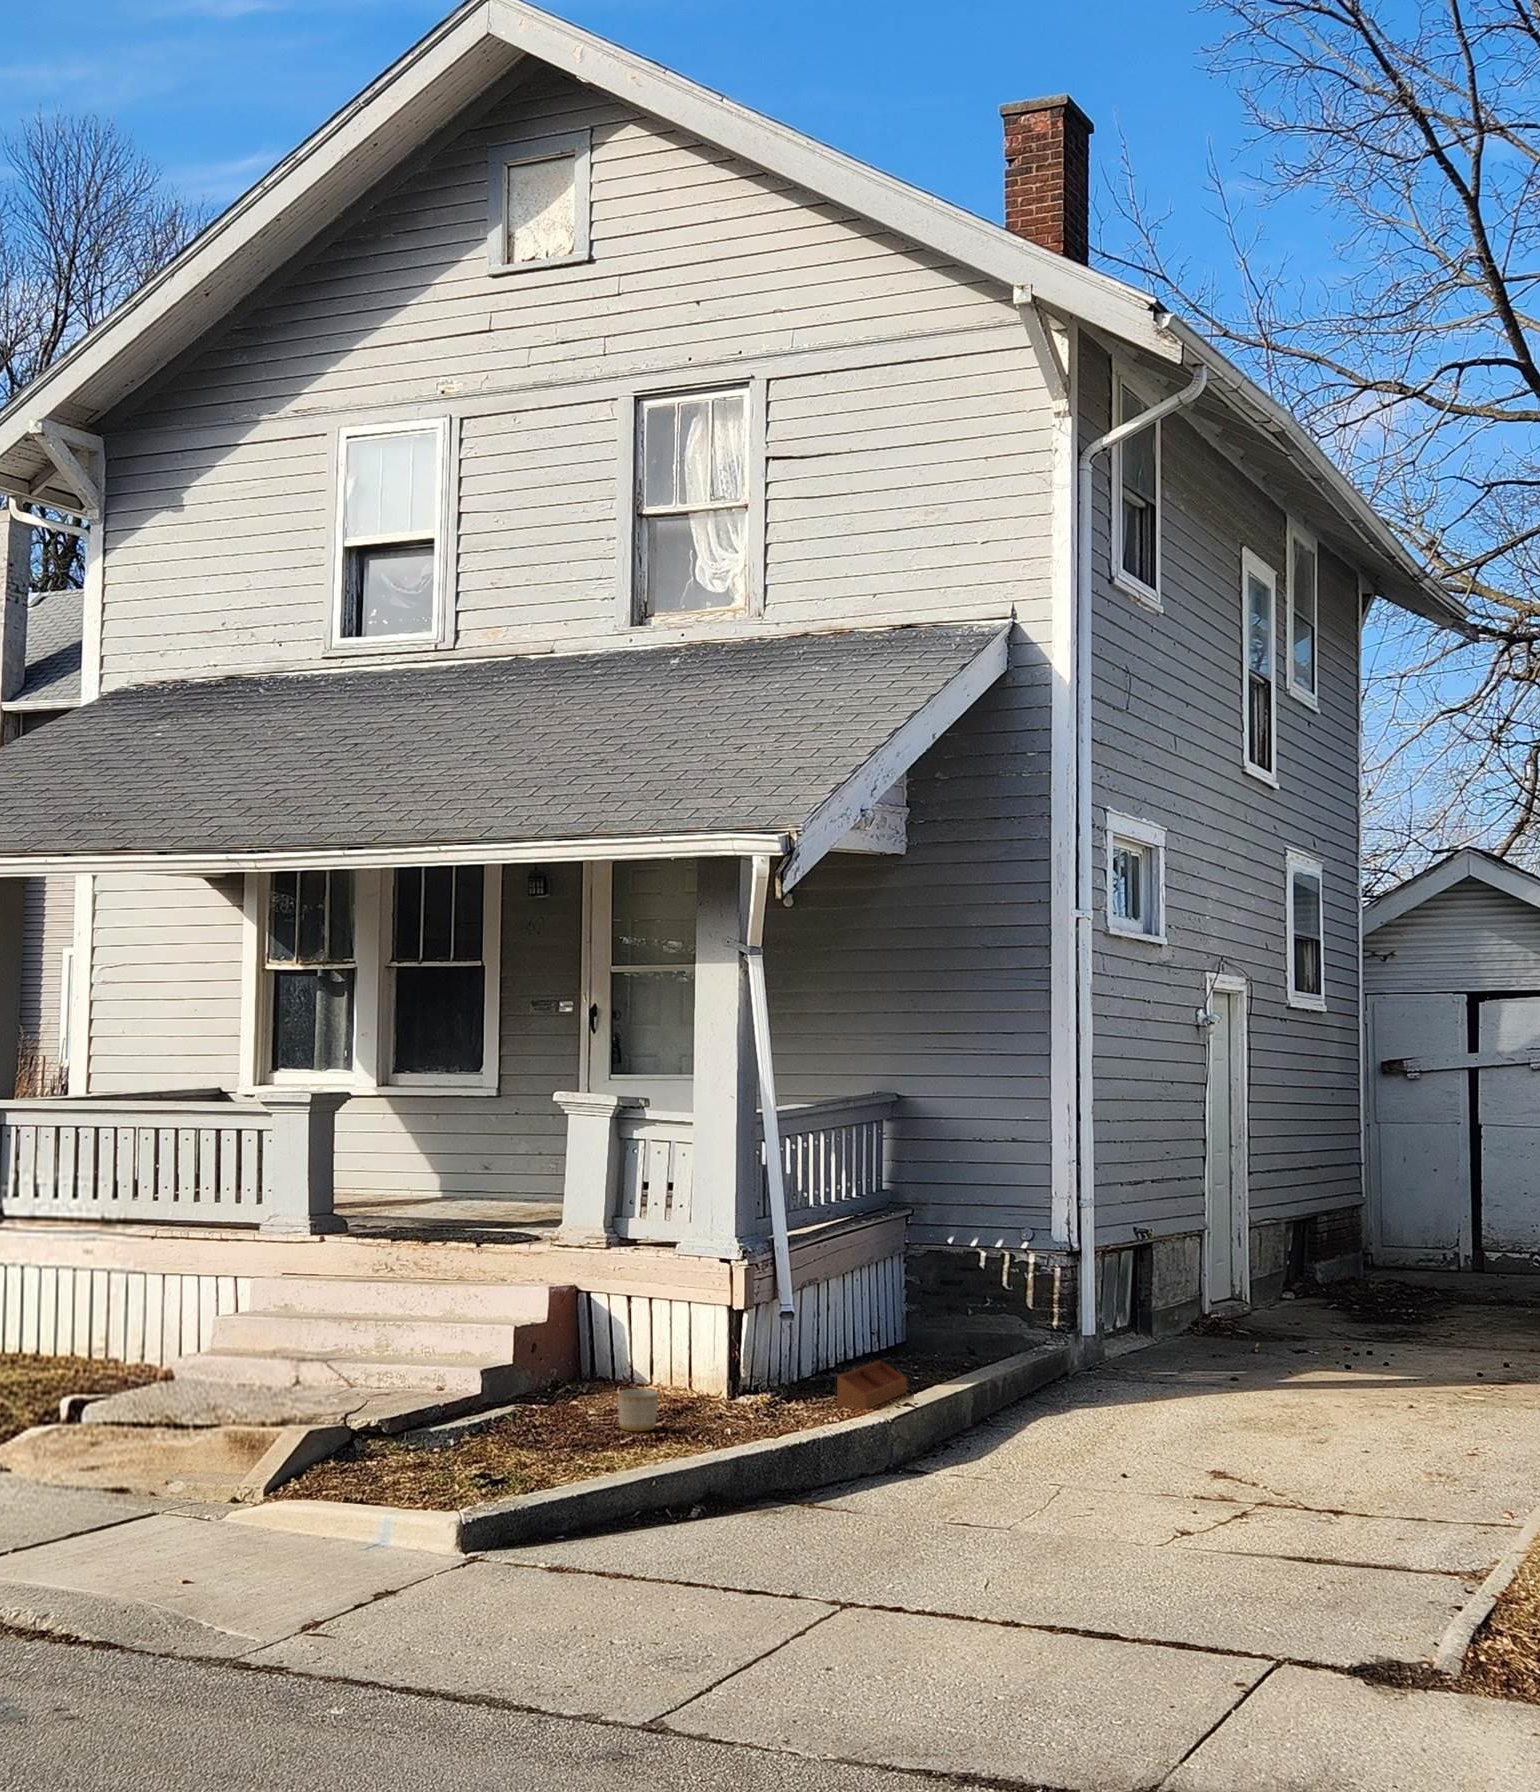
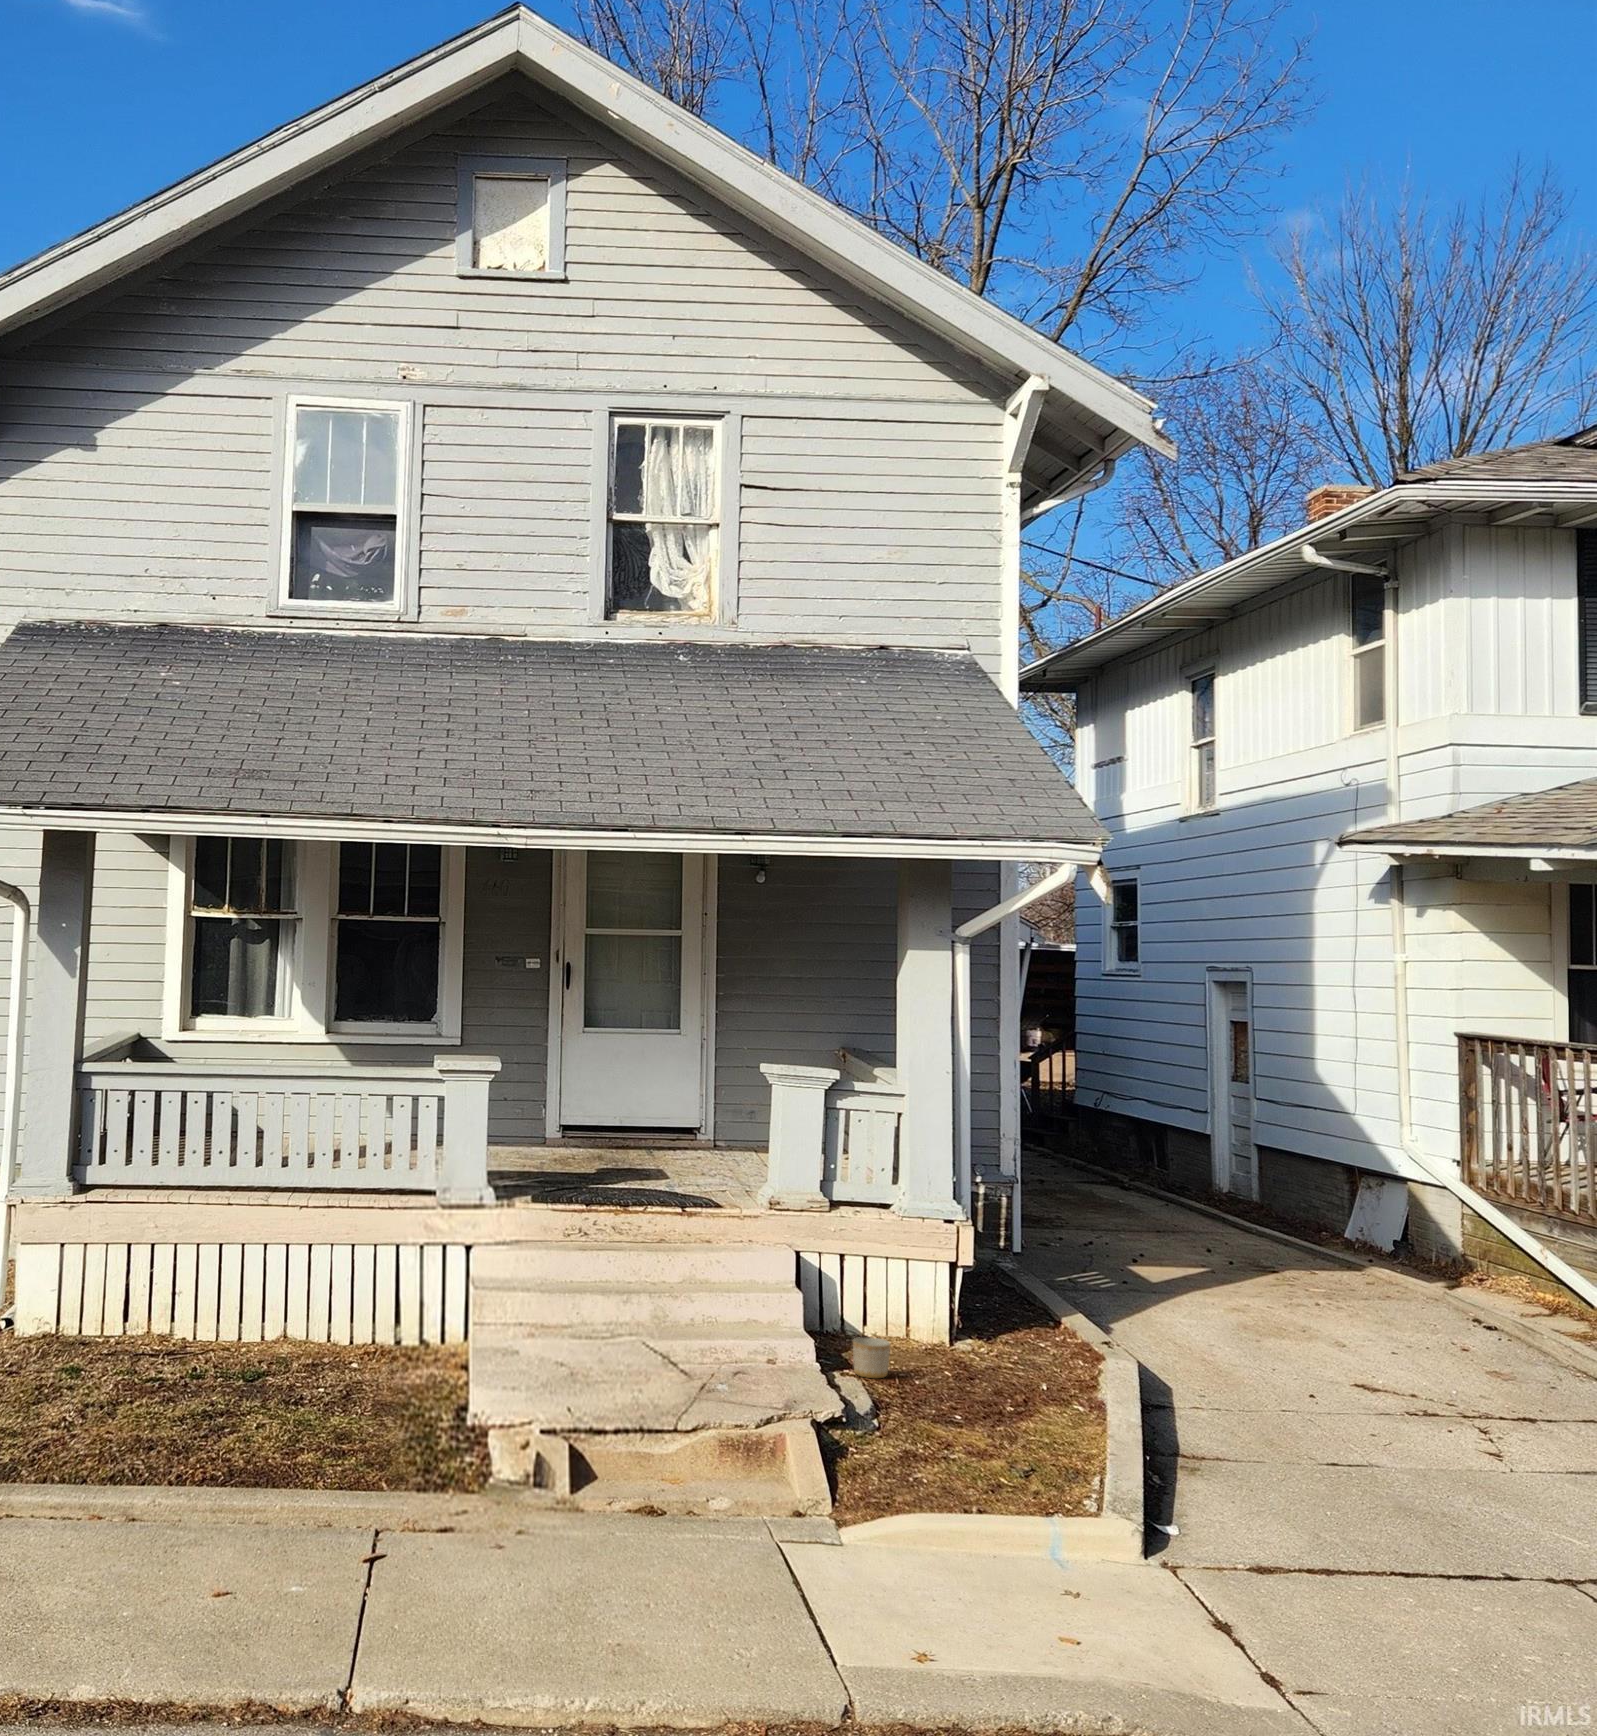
storage bin: present [837,1361,907,1410] -> none [916,1288,963,1337]

